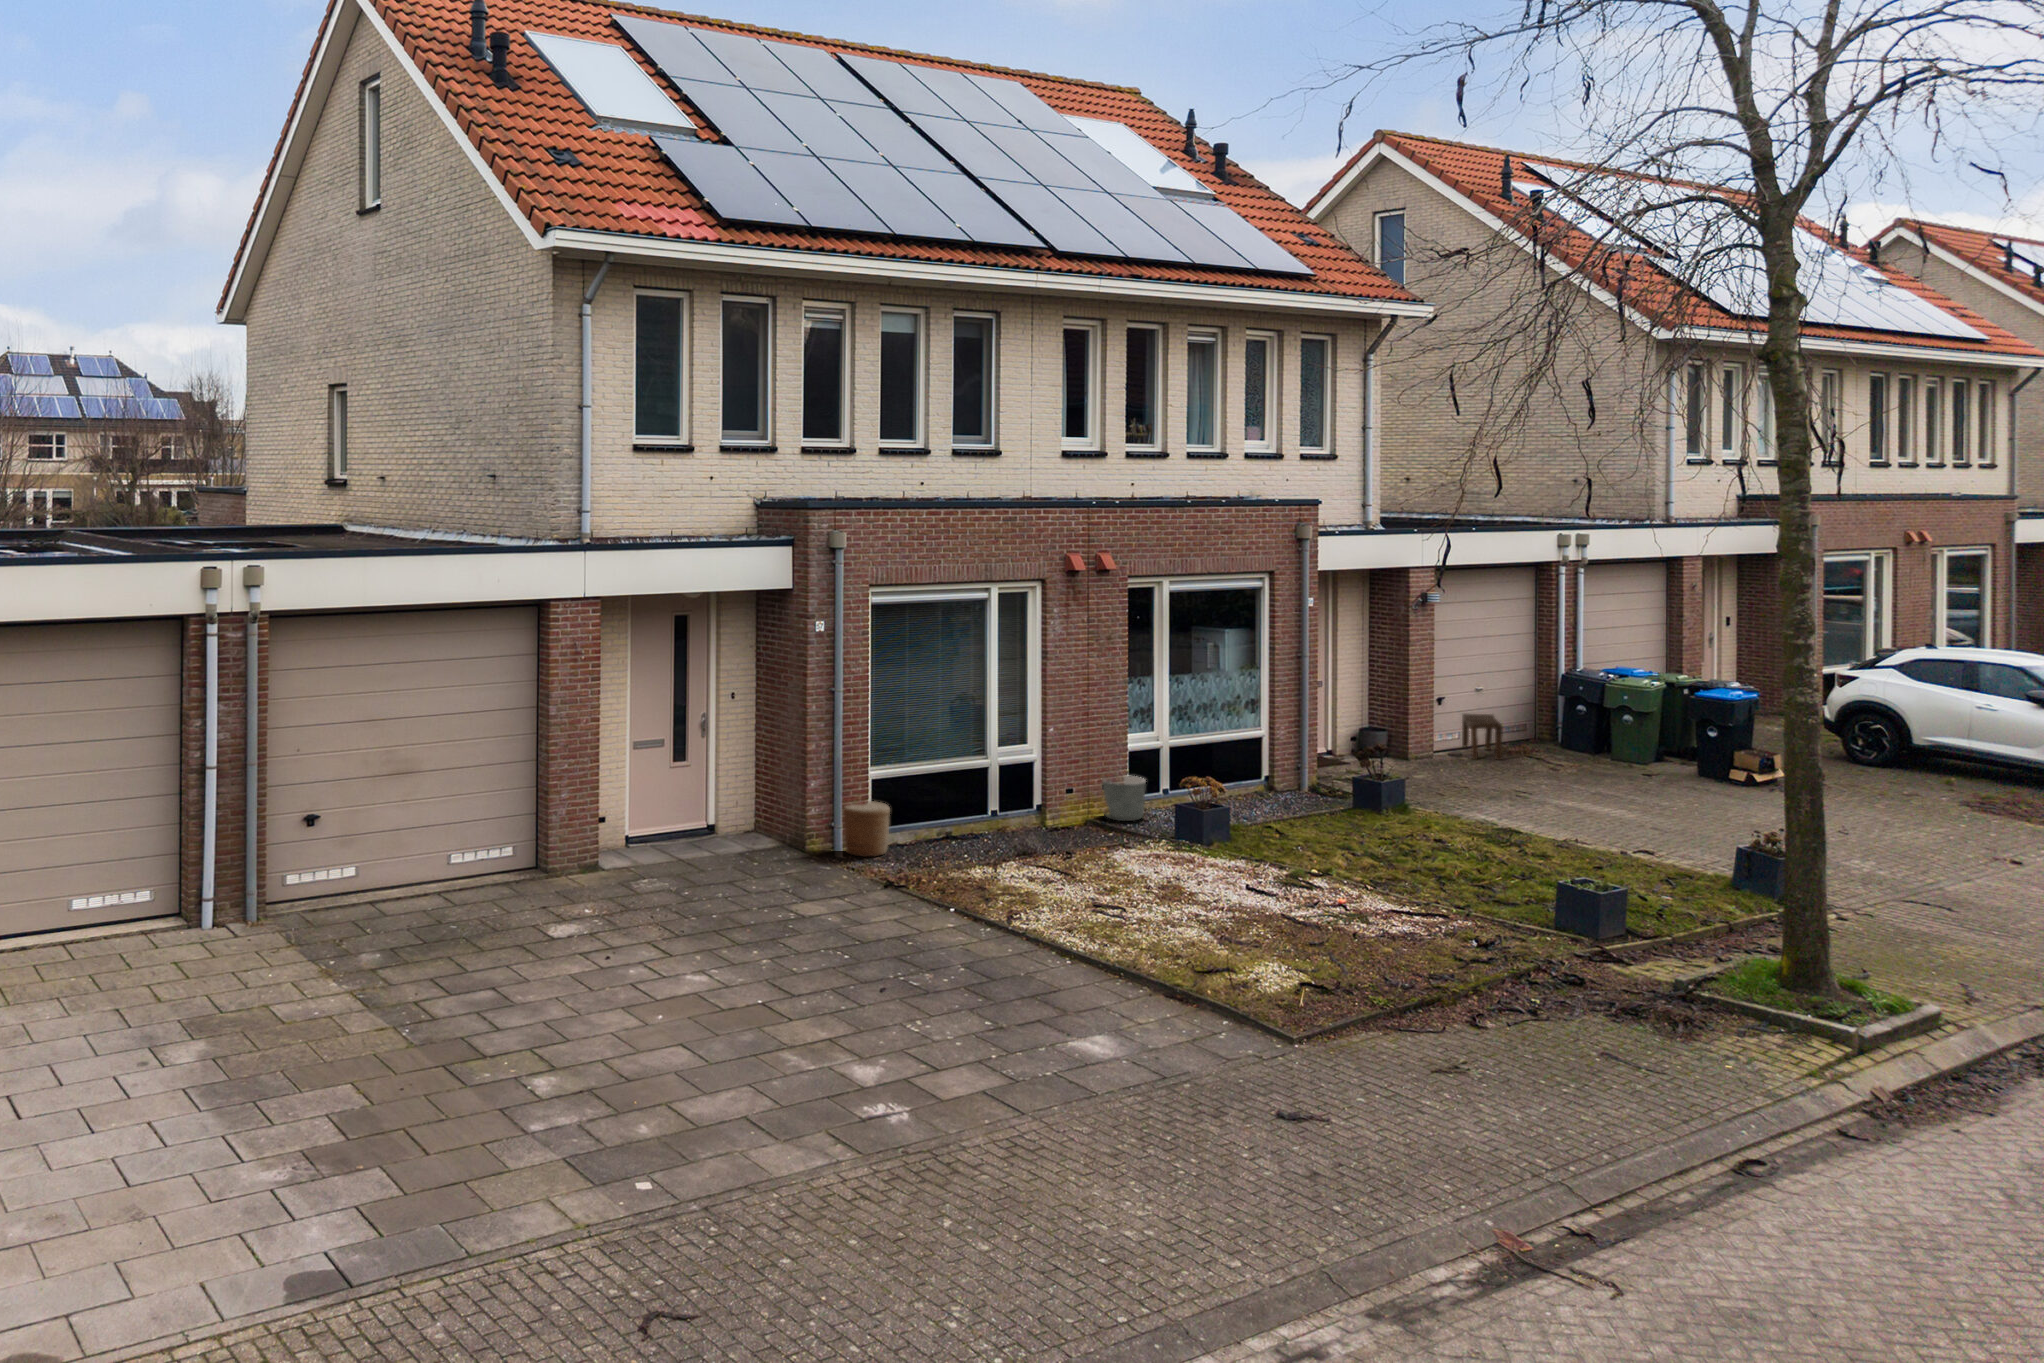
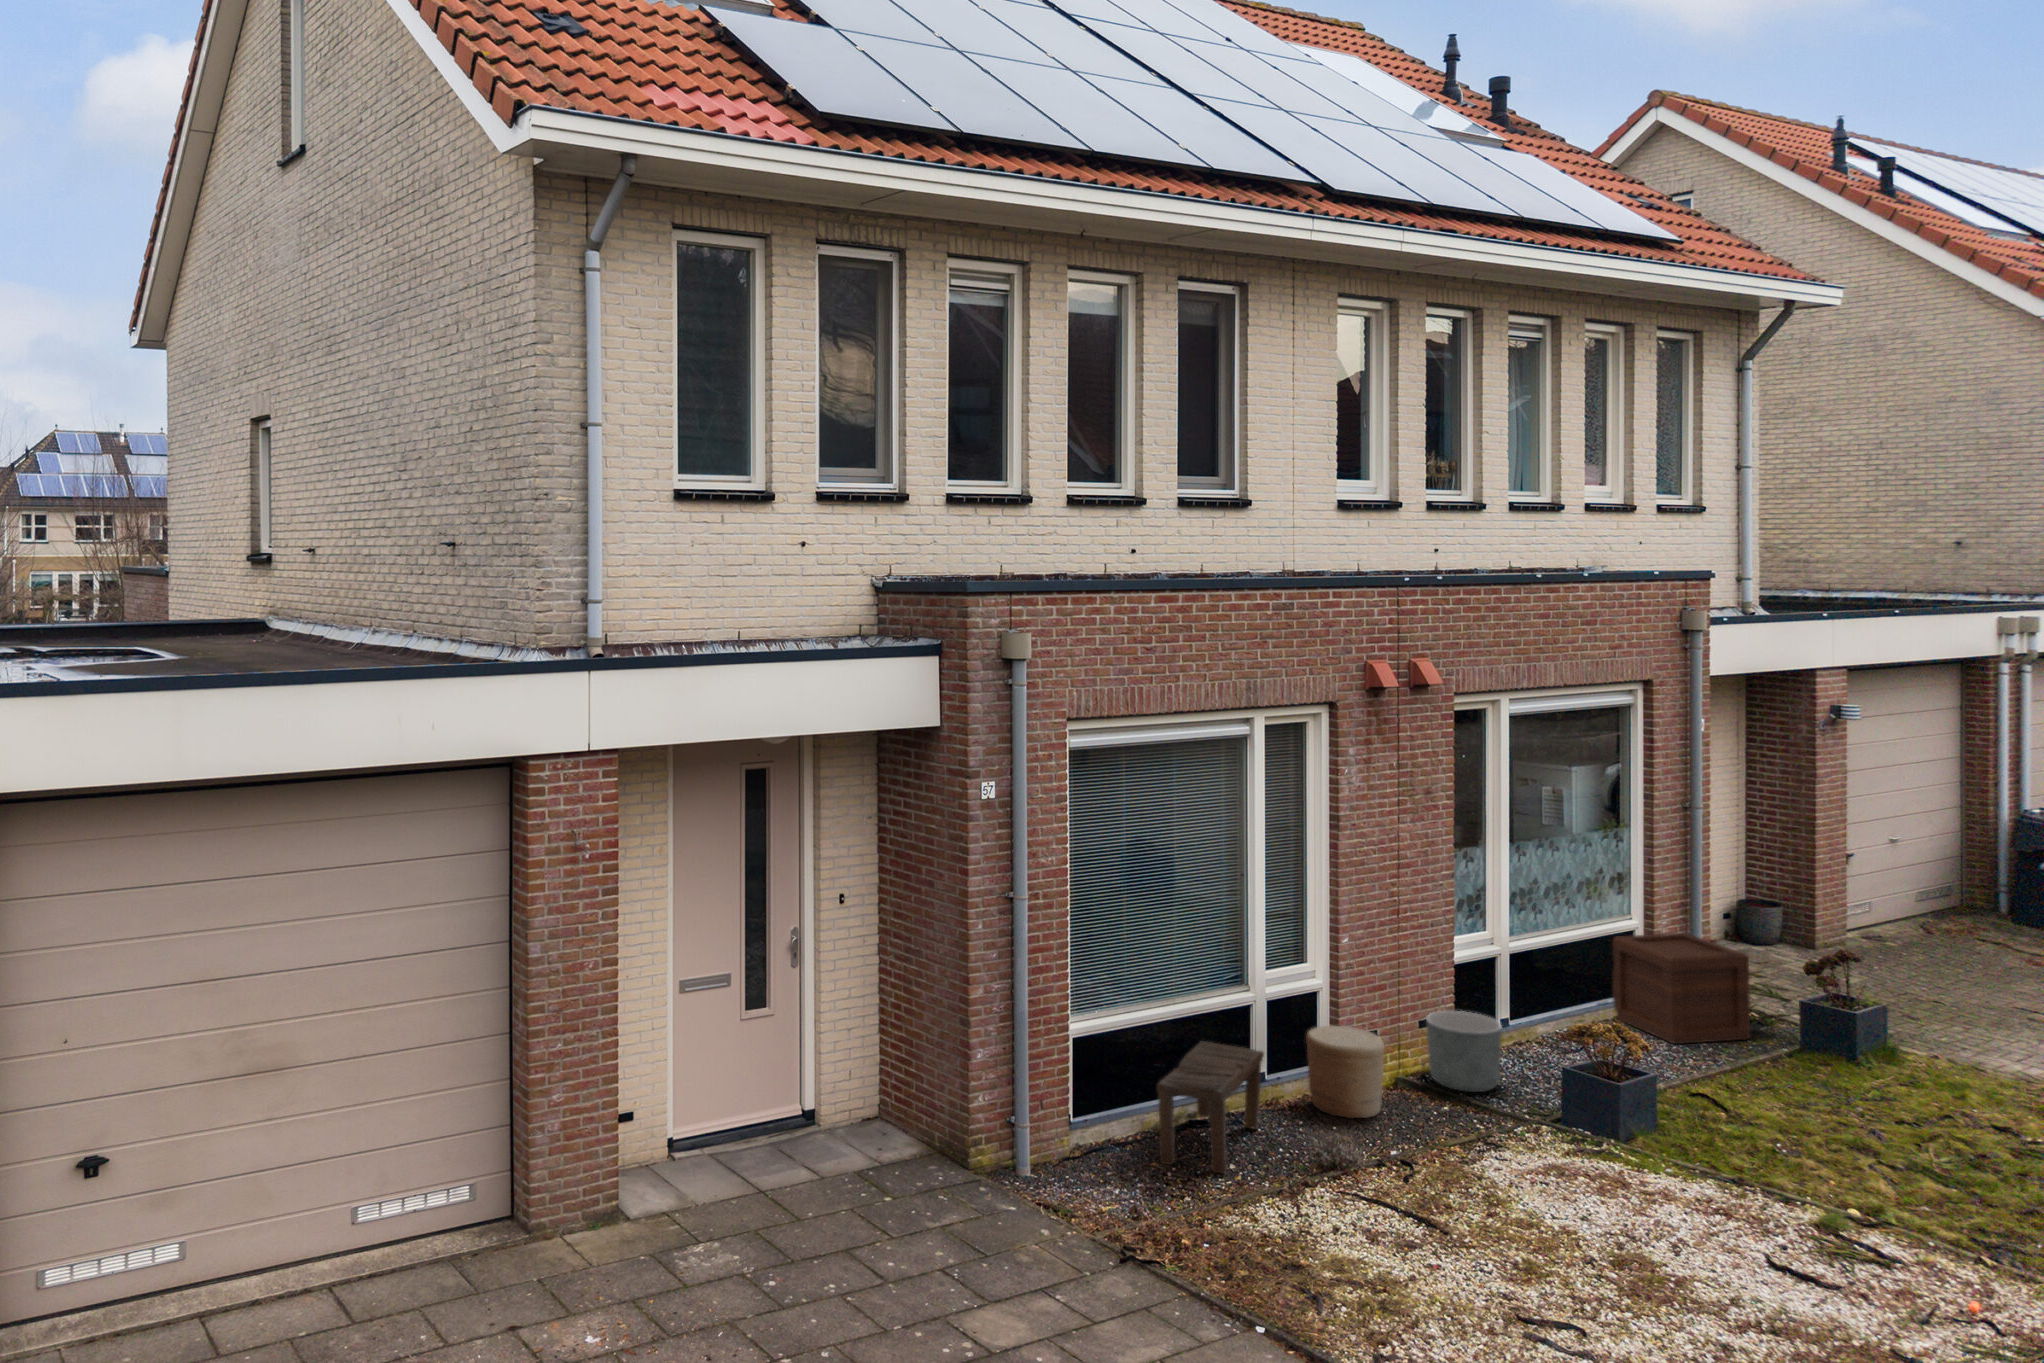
bench: present [1462,714,1503,760] -> present [1157,1042,1264,1174]
wooden crate: none [1241,736,1320,802] -> present [1613,933,1750,1044]
woven basket: present [844,801,890,857] -> present [1306,1026,1384,1118]

